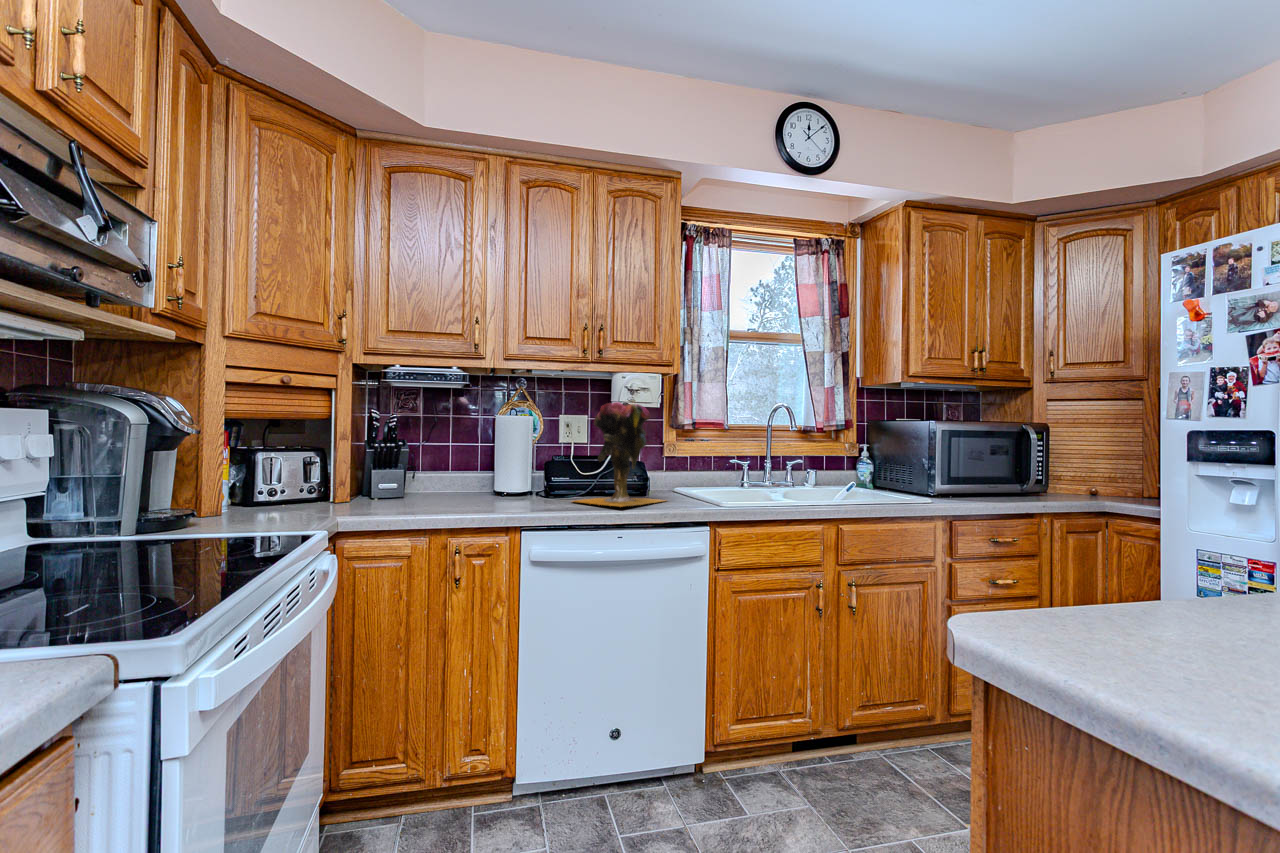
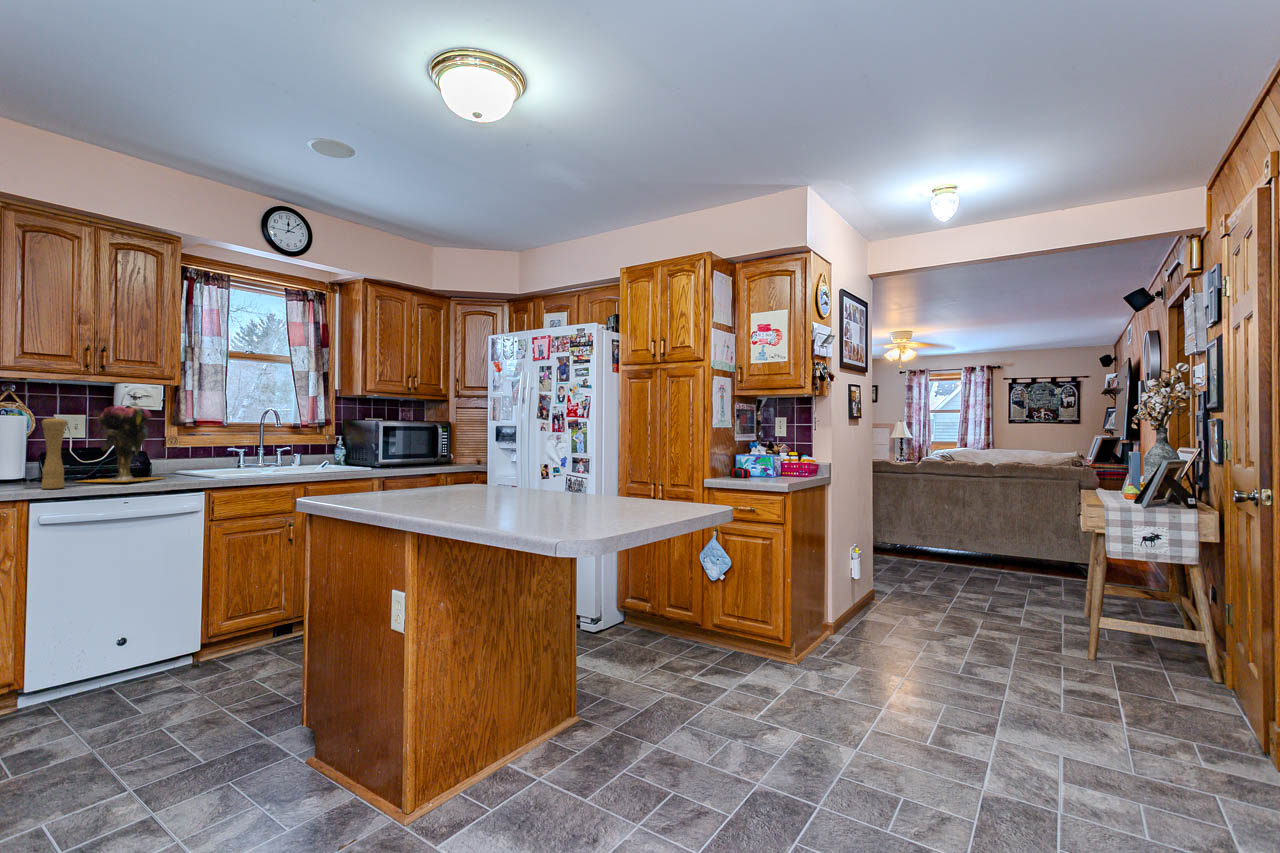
pepper mill: none [536,418,561,512] -> present [42,417,67,489]

